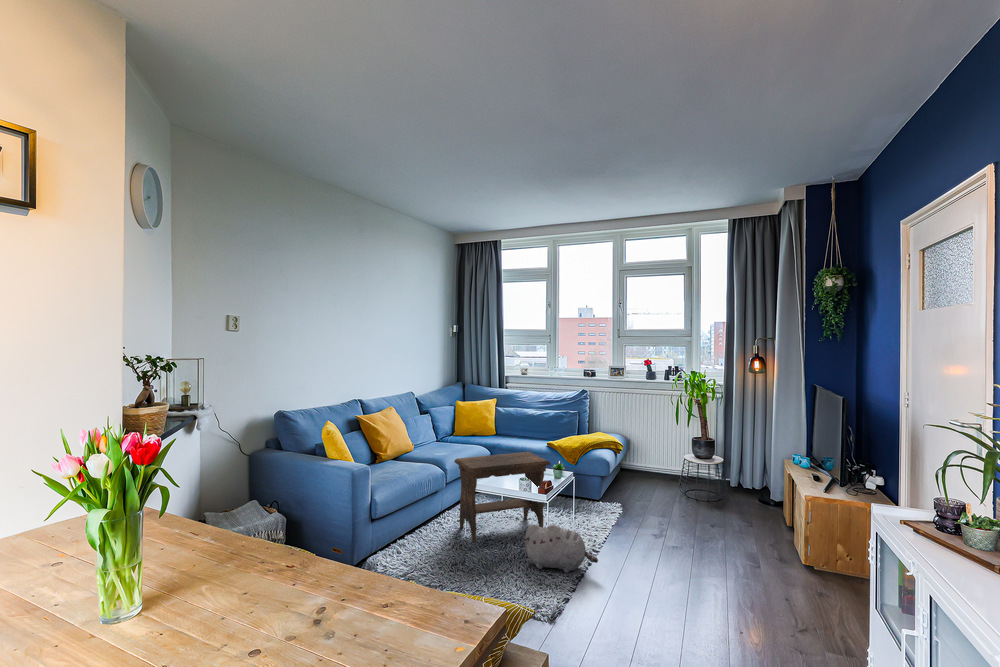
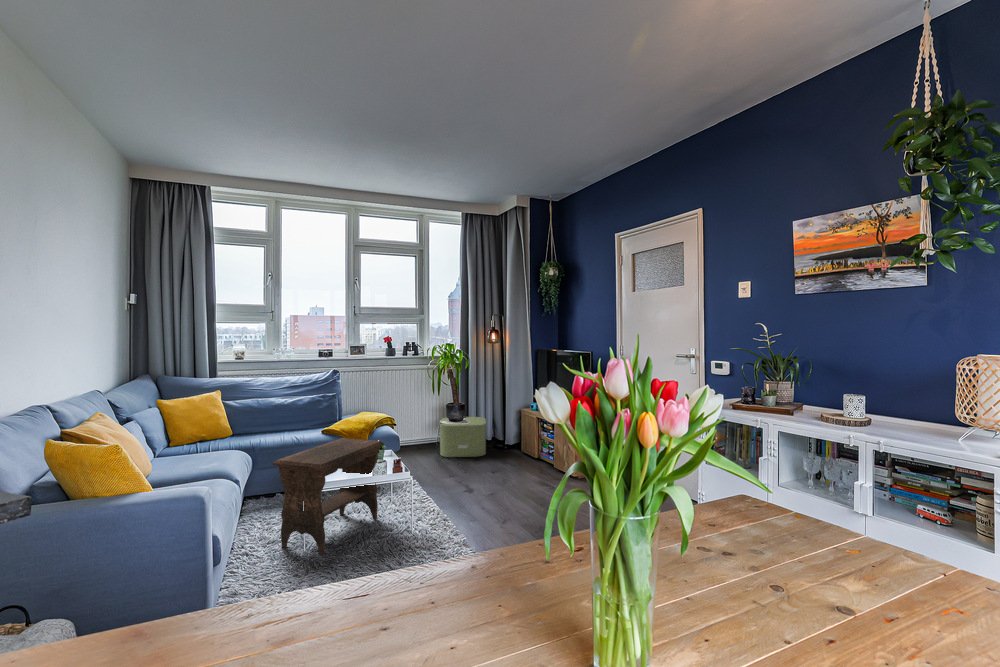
storage box: none [684,453,748,505] -> present [440,417,486,457]
plush toy: present [524,524,598,573] -> none [403,500,480,550]

